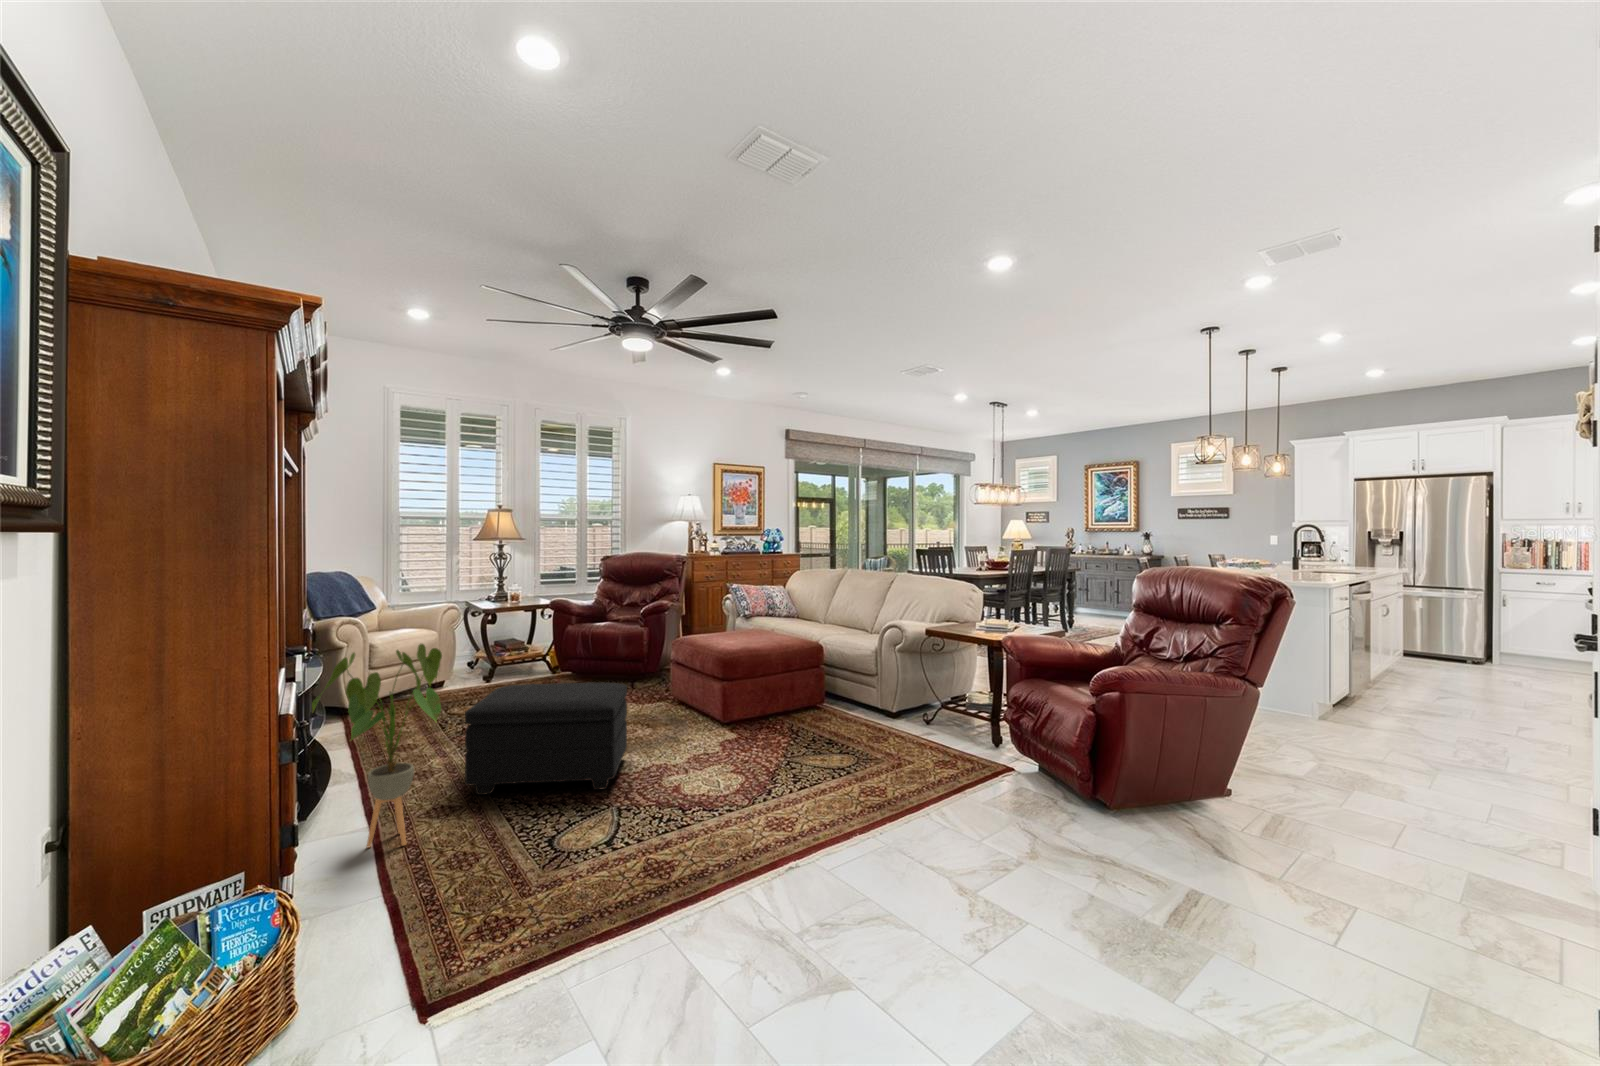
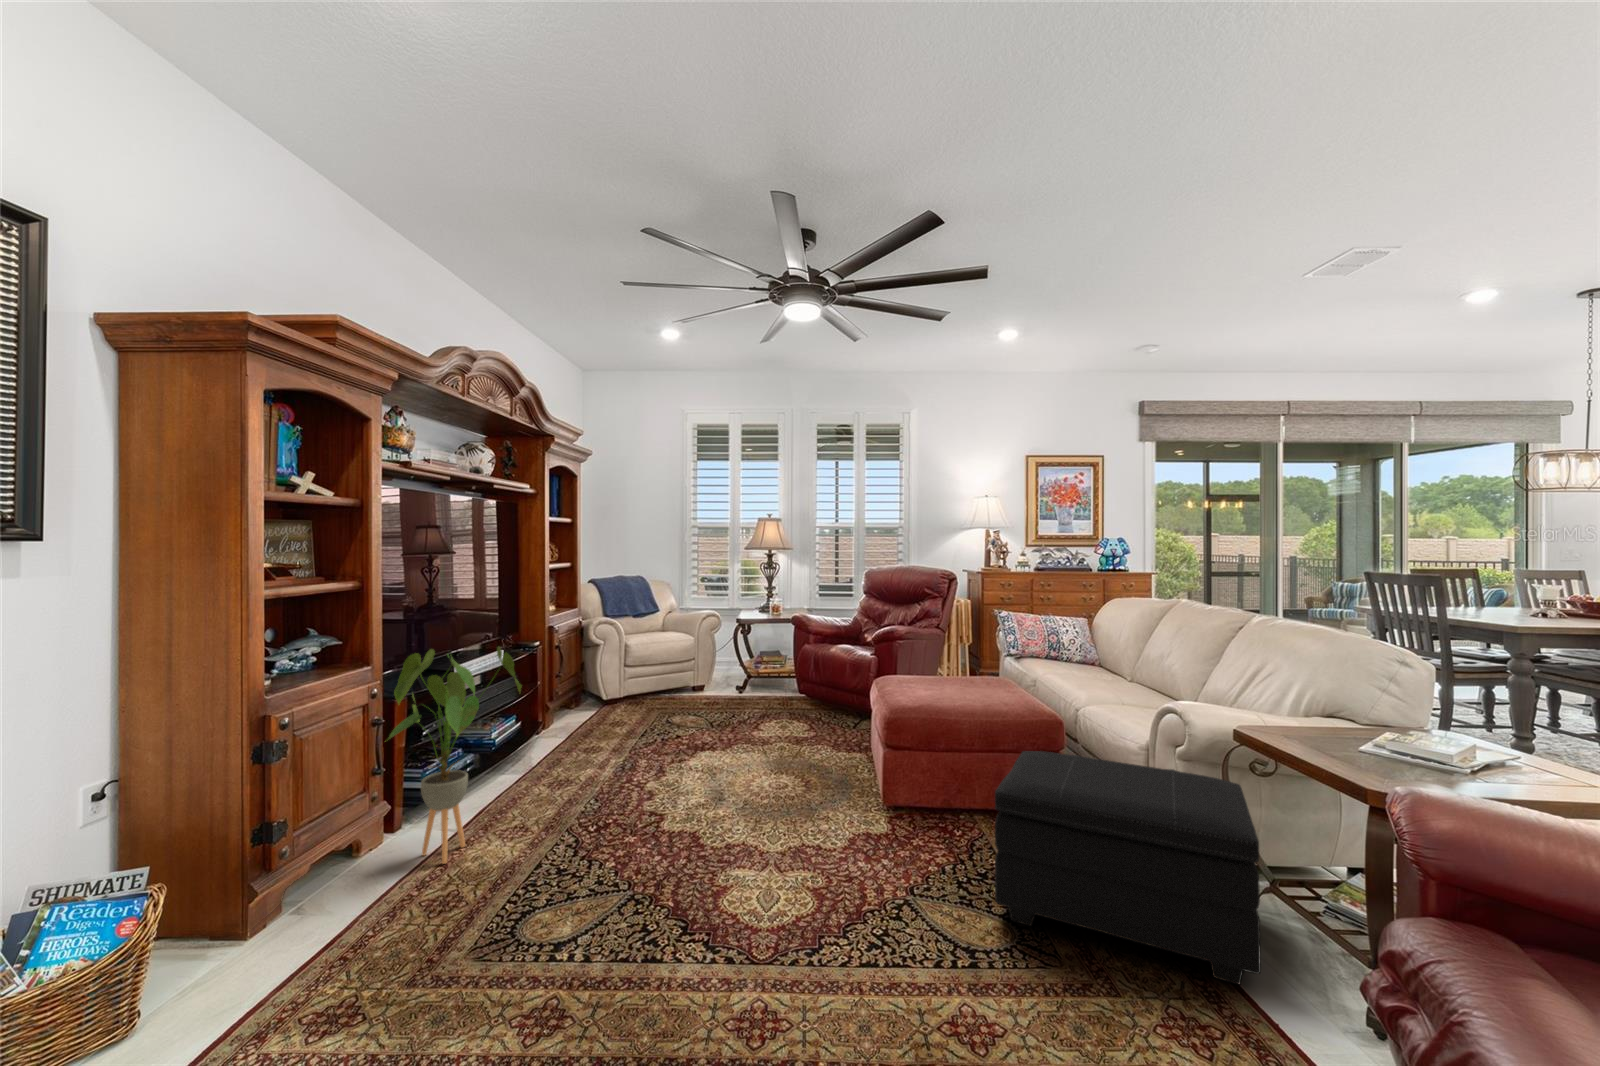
footstool: present [465,682,627,795] -> present [995,751,1261,984]

